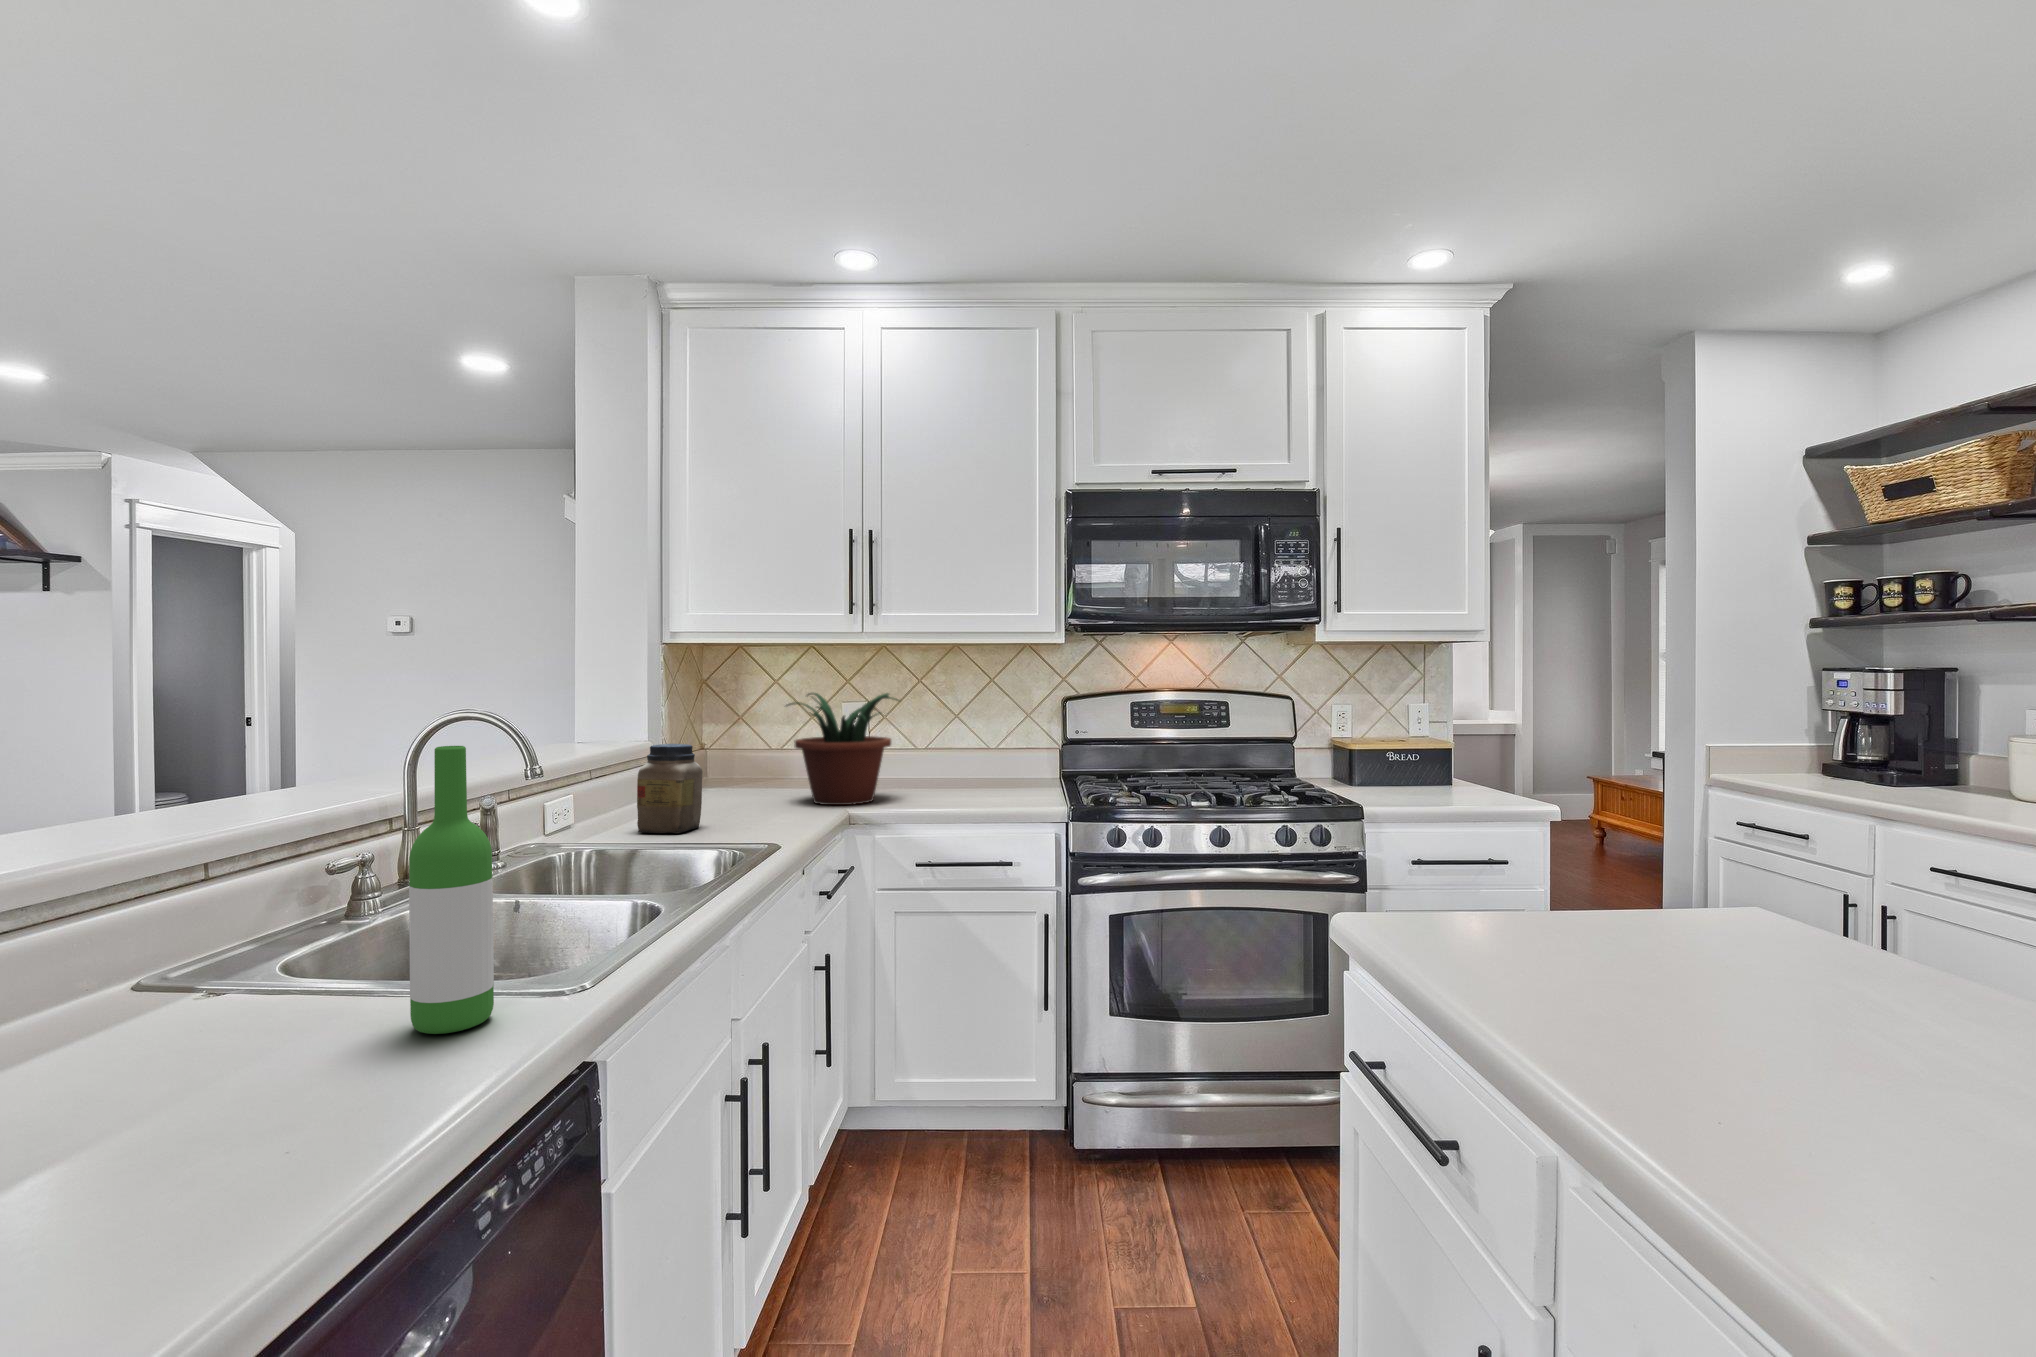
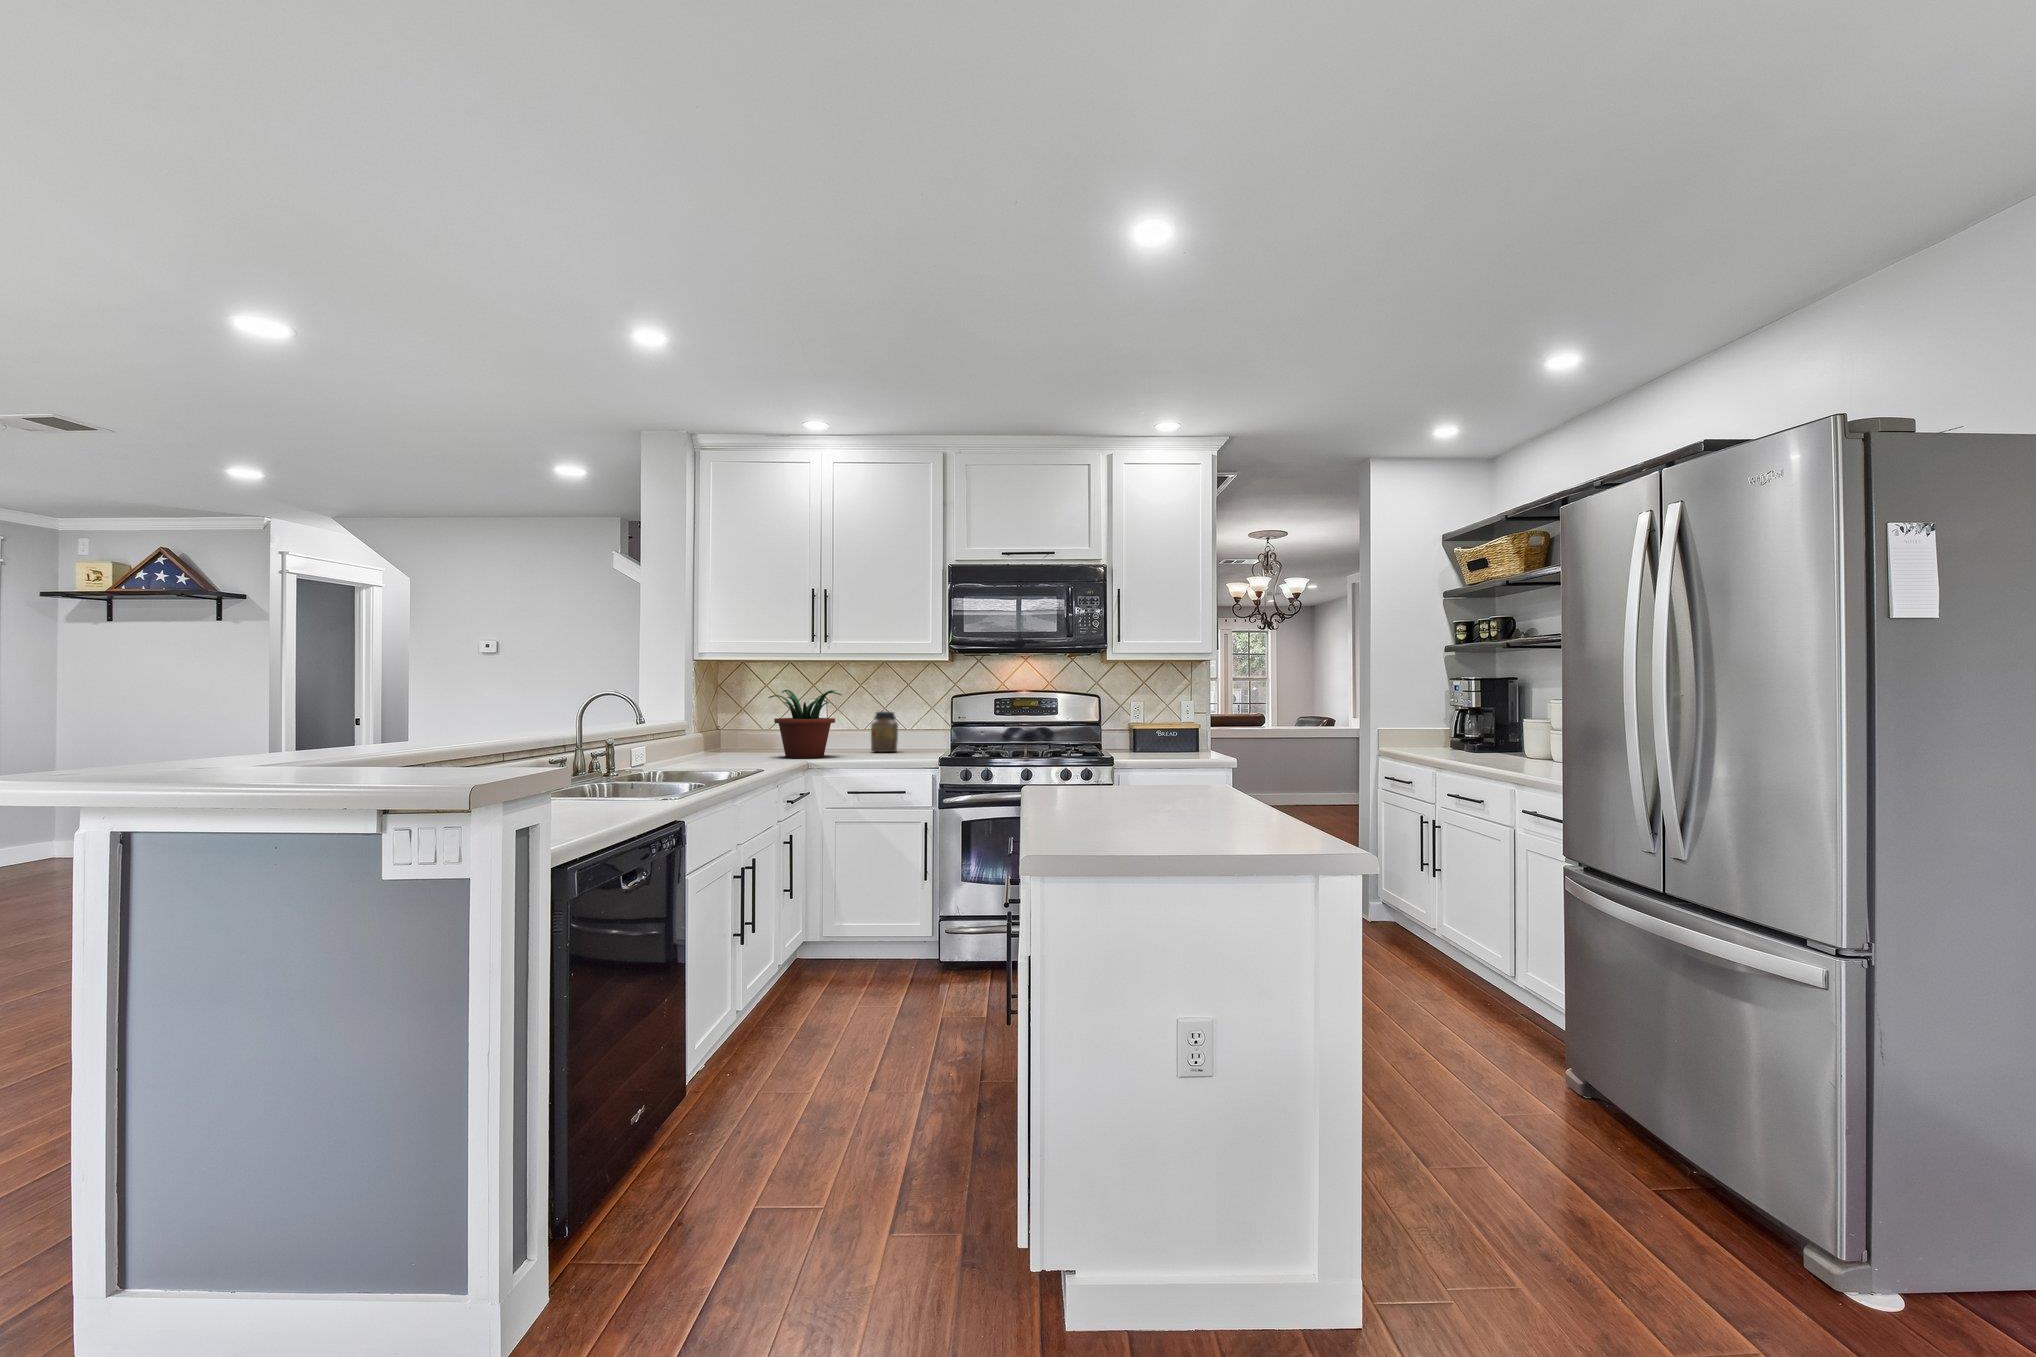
jar: present [637,744,703,833] -> present [871,711,898,752]
wine bottle: present [409,746,494,1034] -> none [624,690,654,798]

